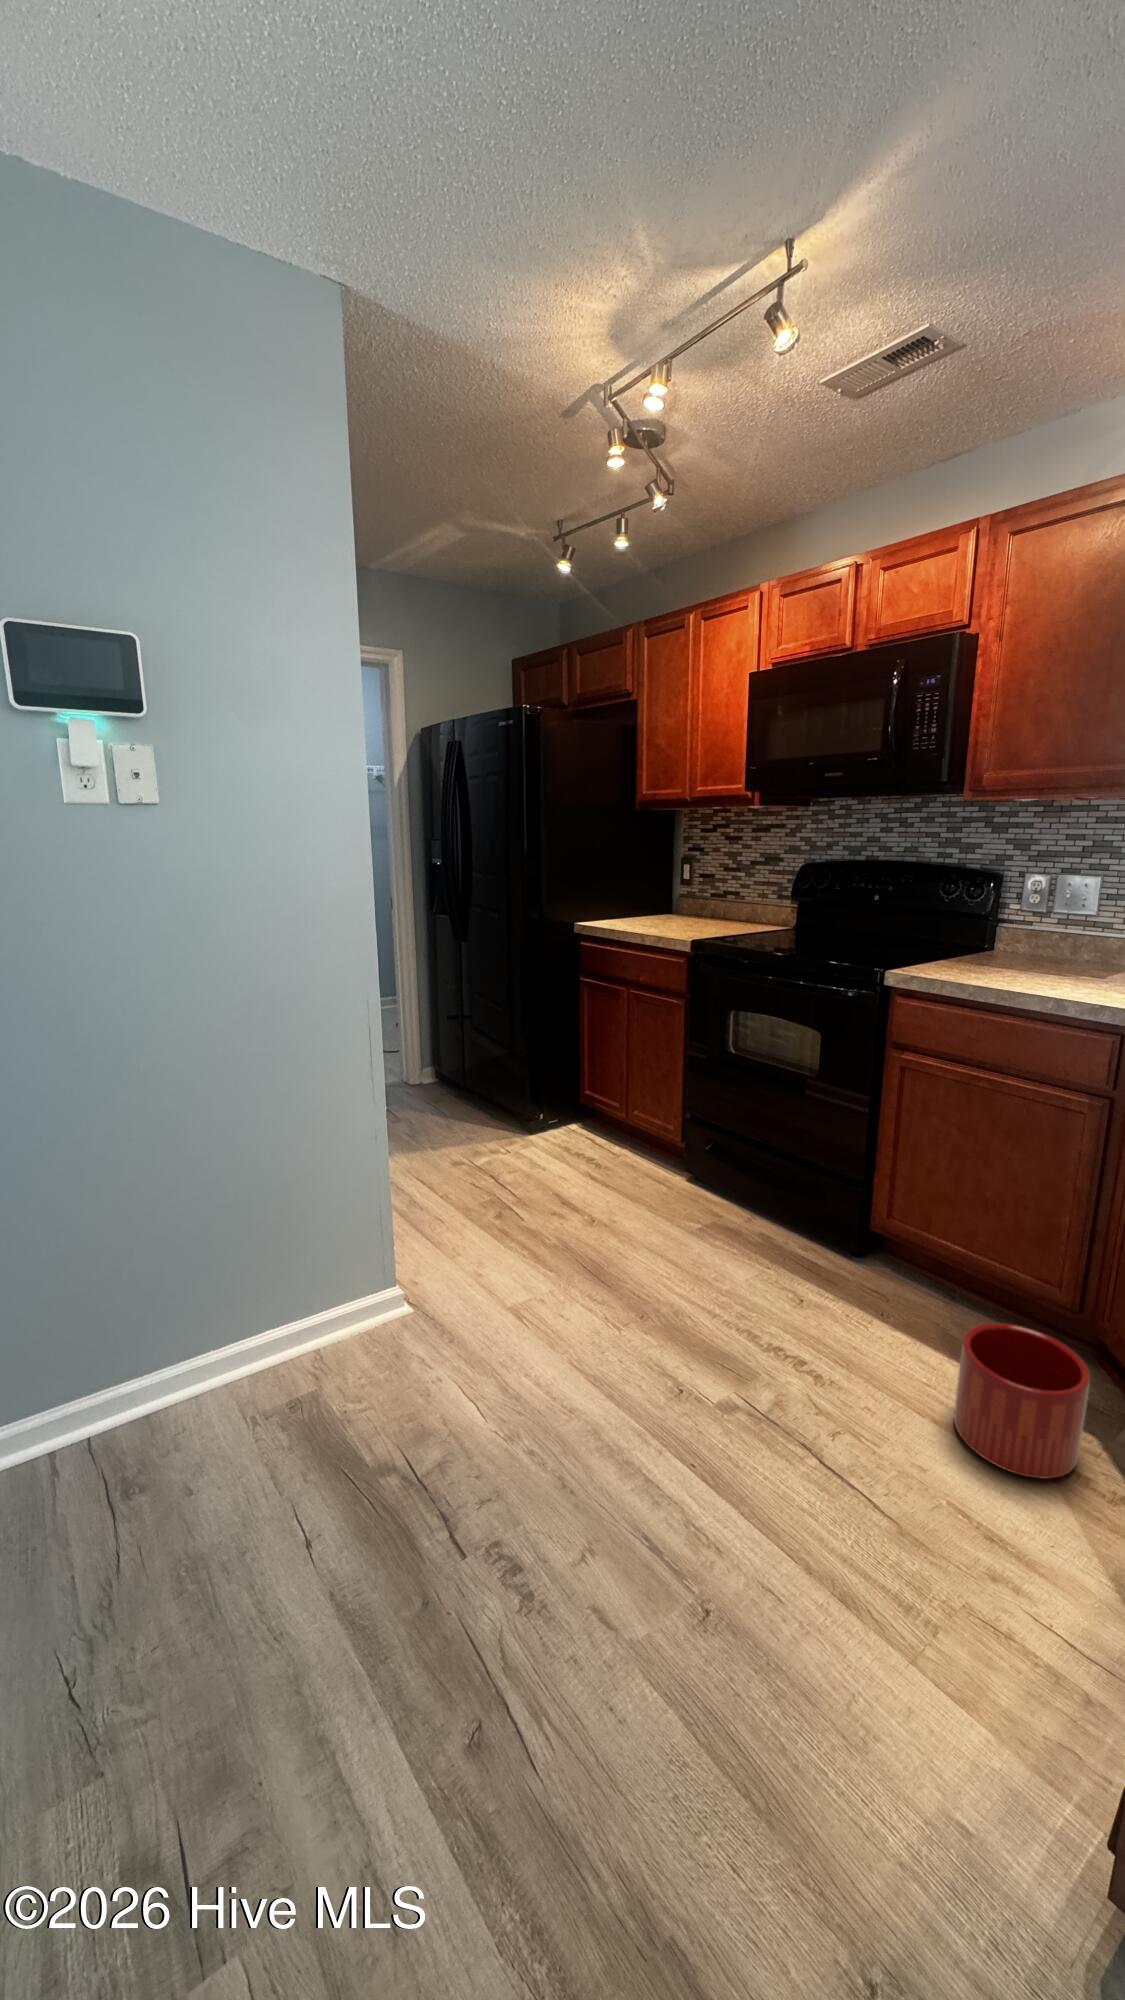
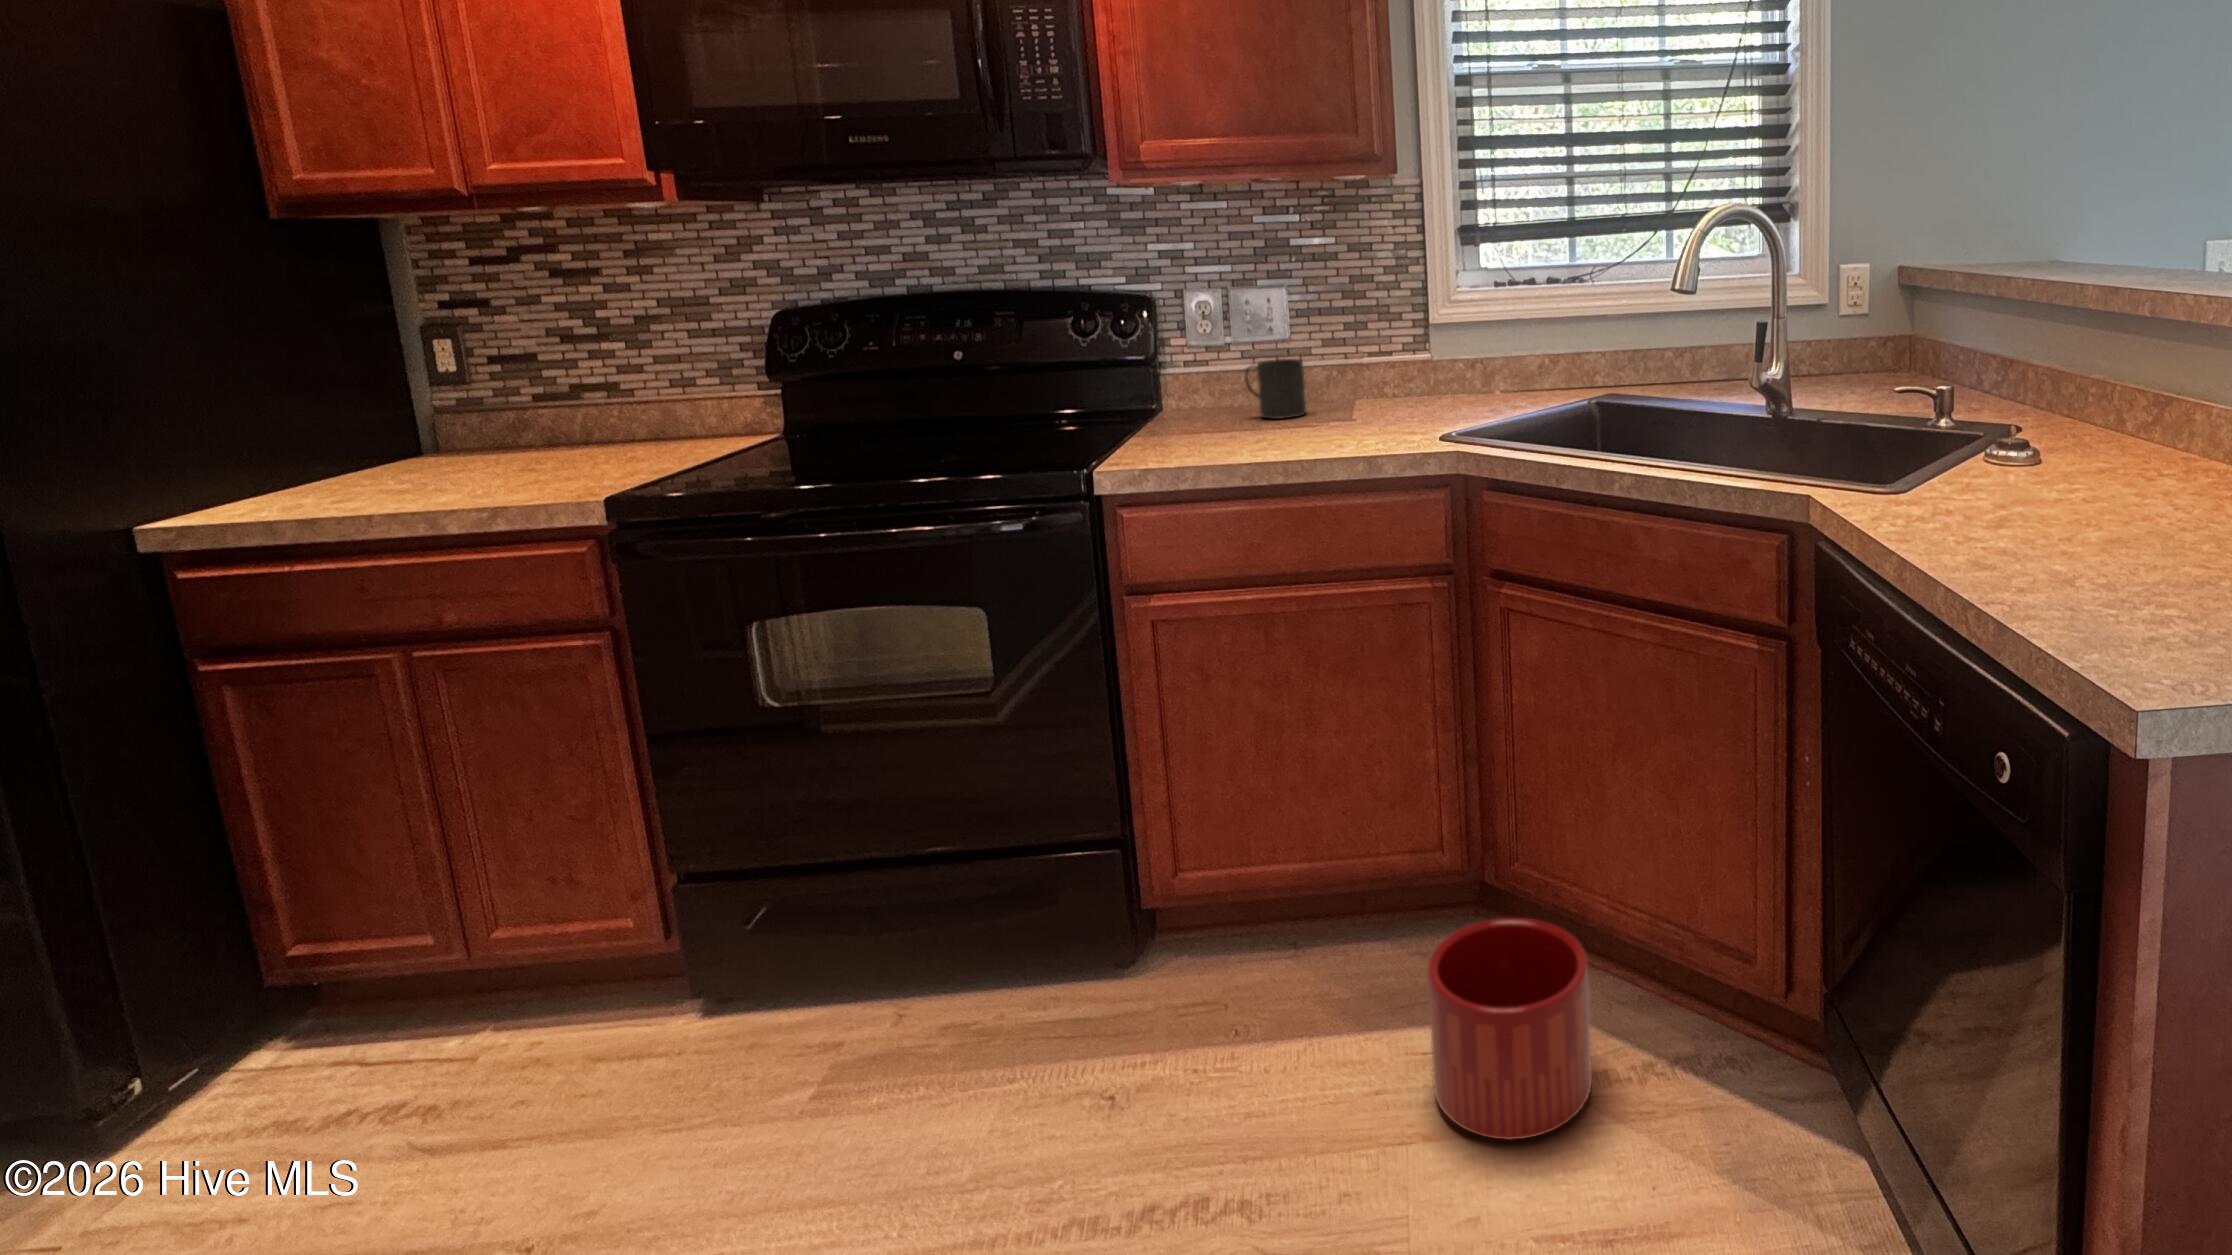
mug: none [1042,926,1089,968] -> present [1245,359,1306,419]

